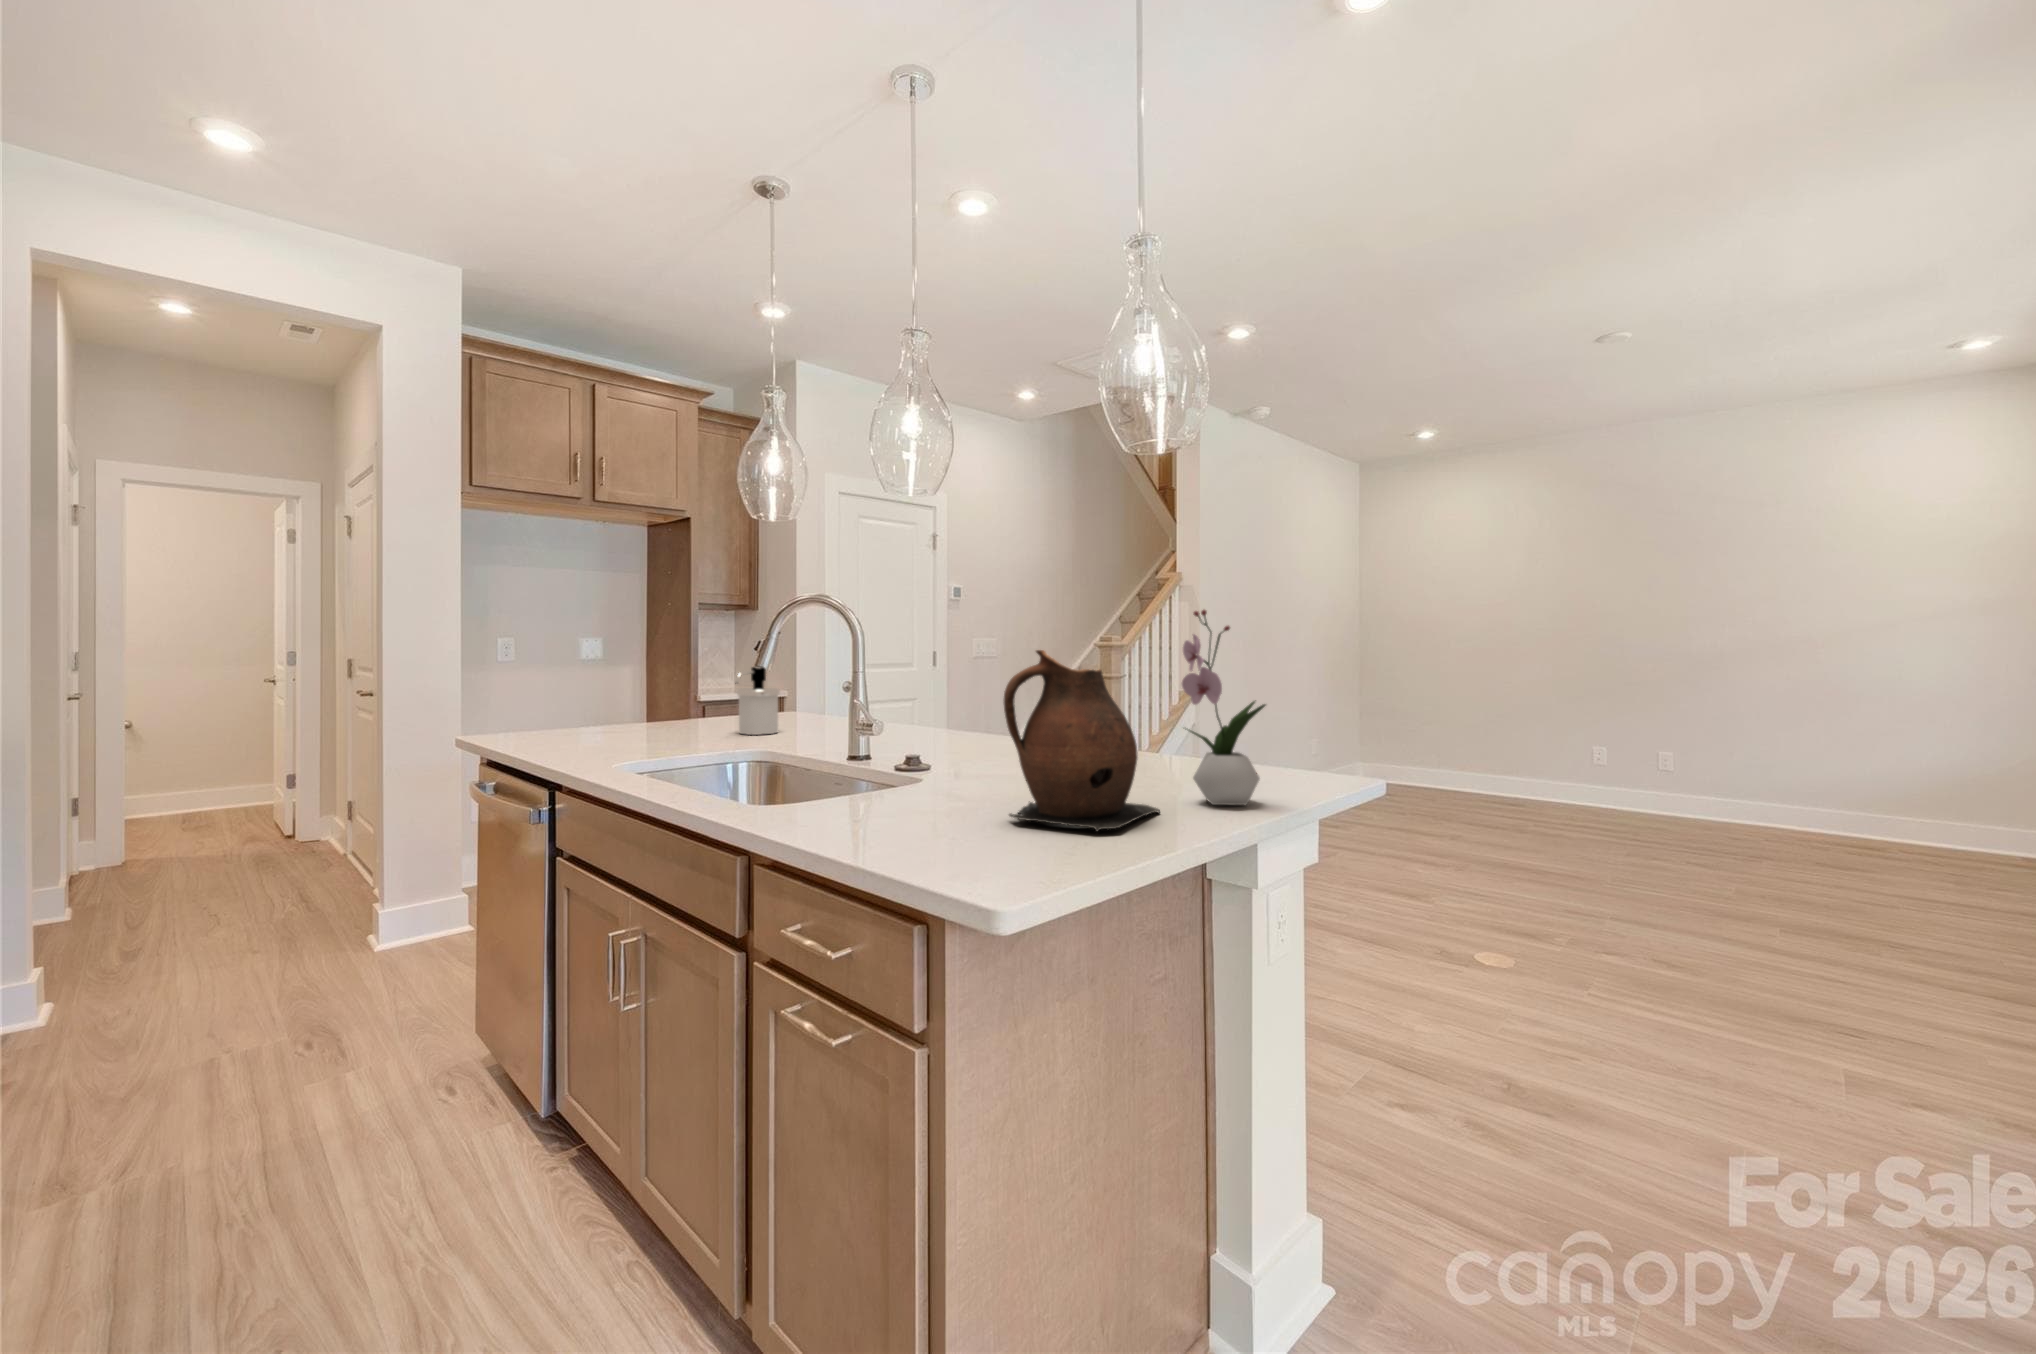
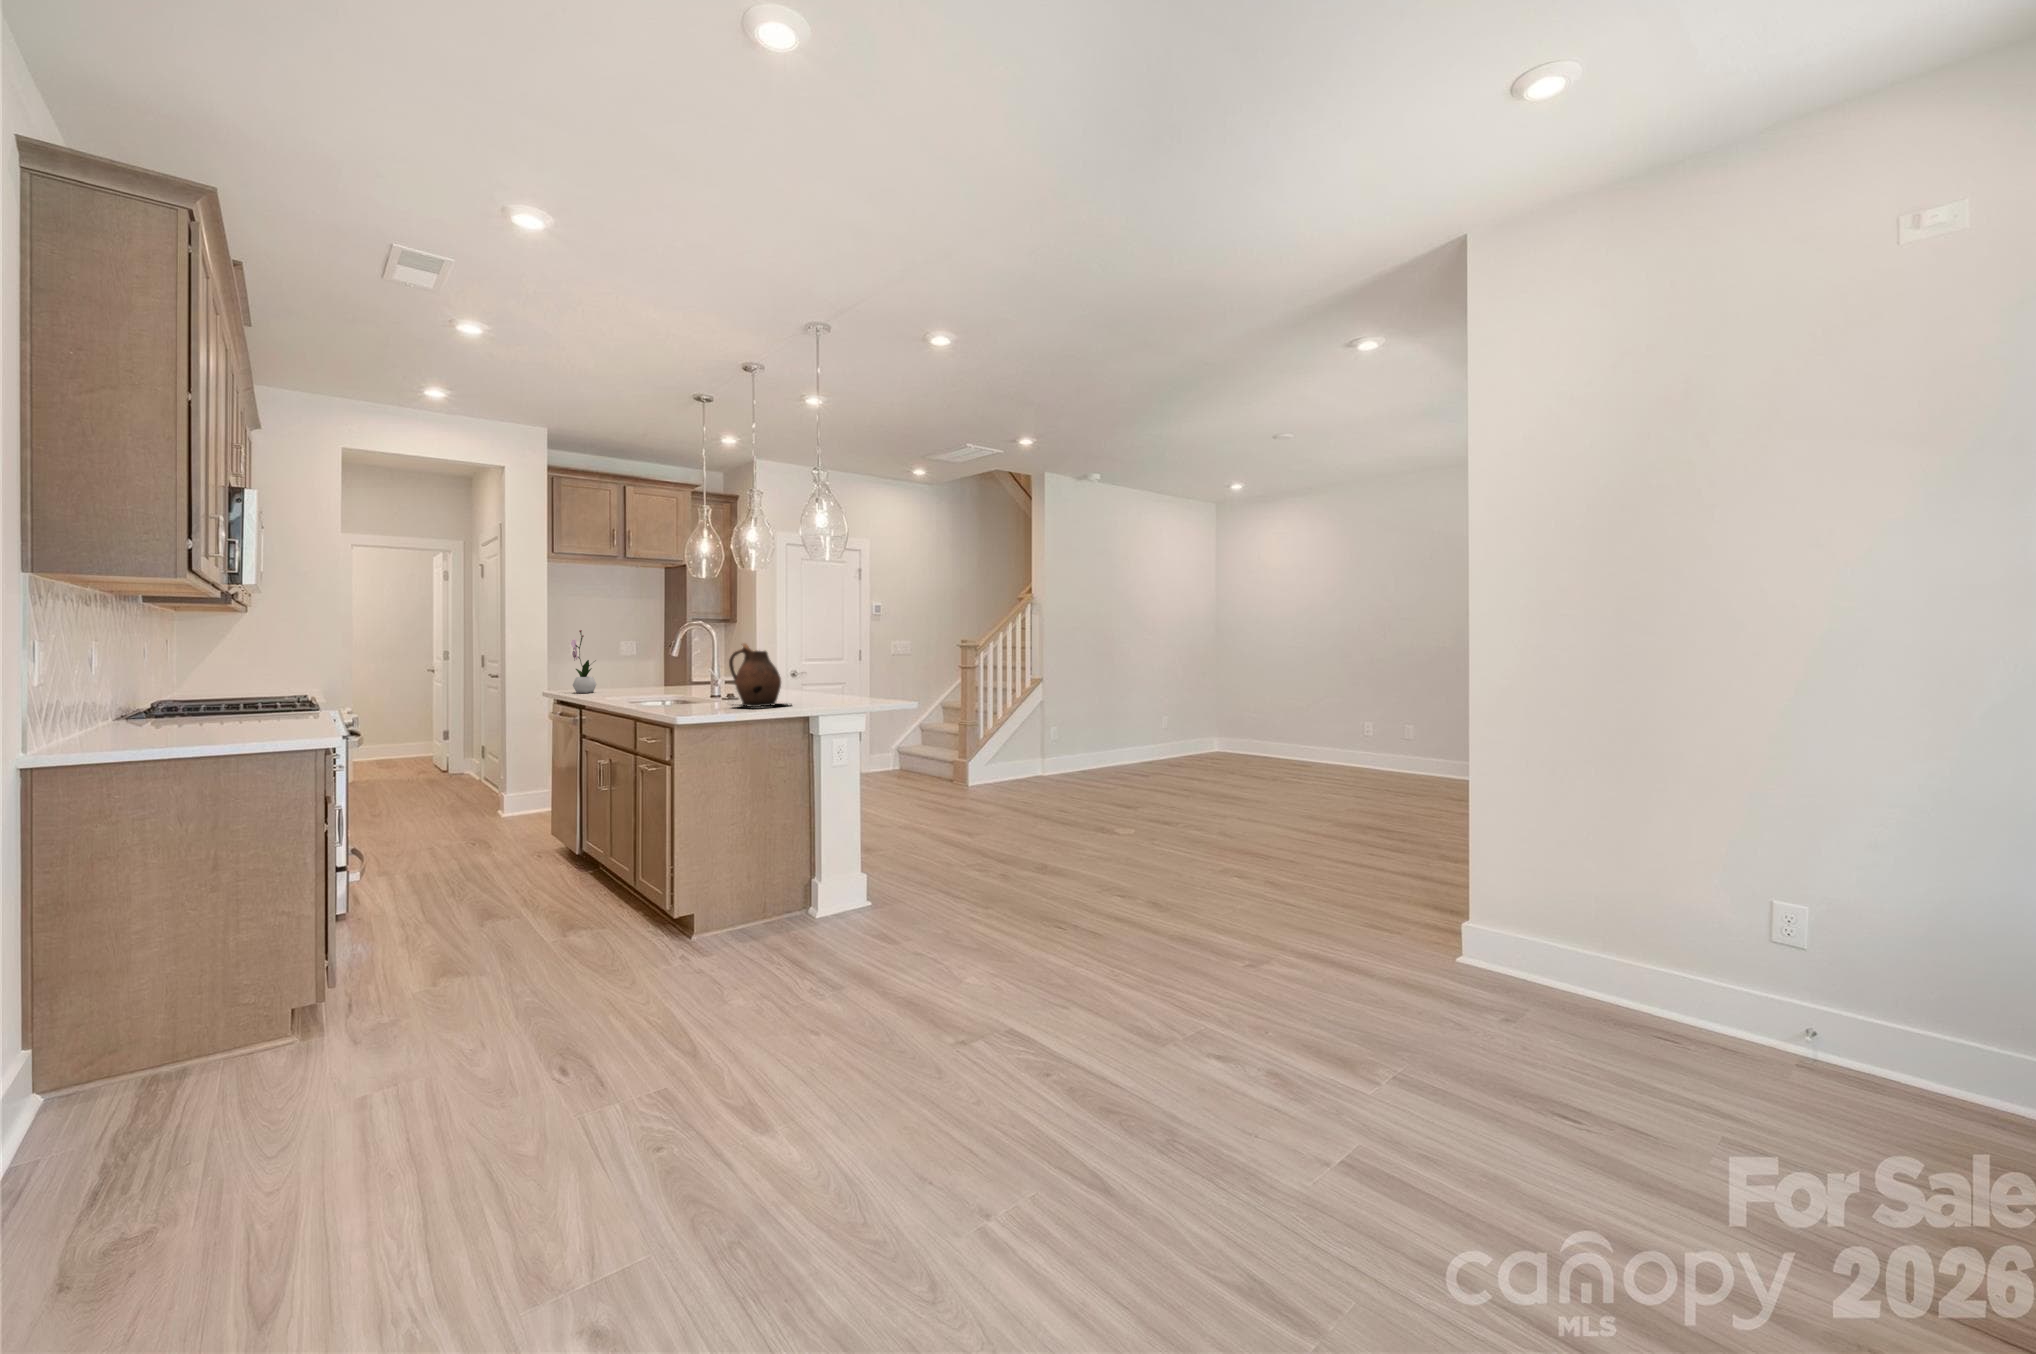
flower arrangement: present [1182,610,1266,805] -> present [571,630,596,693]
soap dispenser: present [736,666,780,735] -> none [674,655,700,689]

